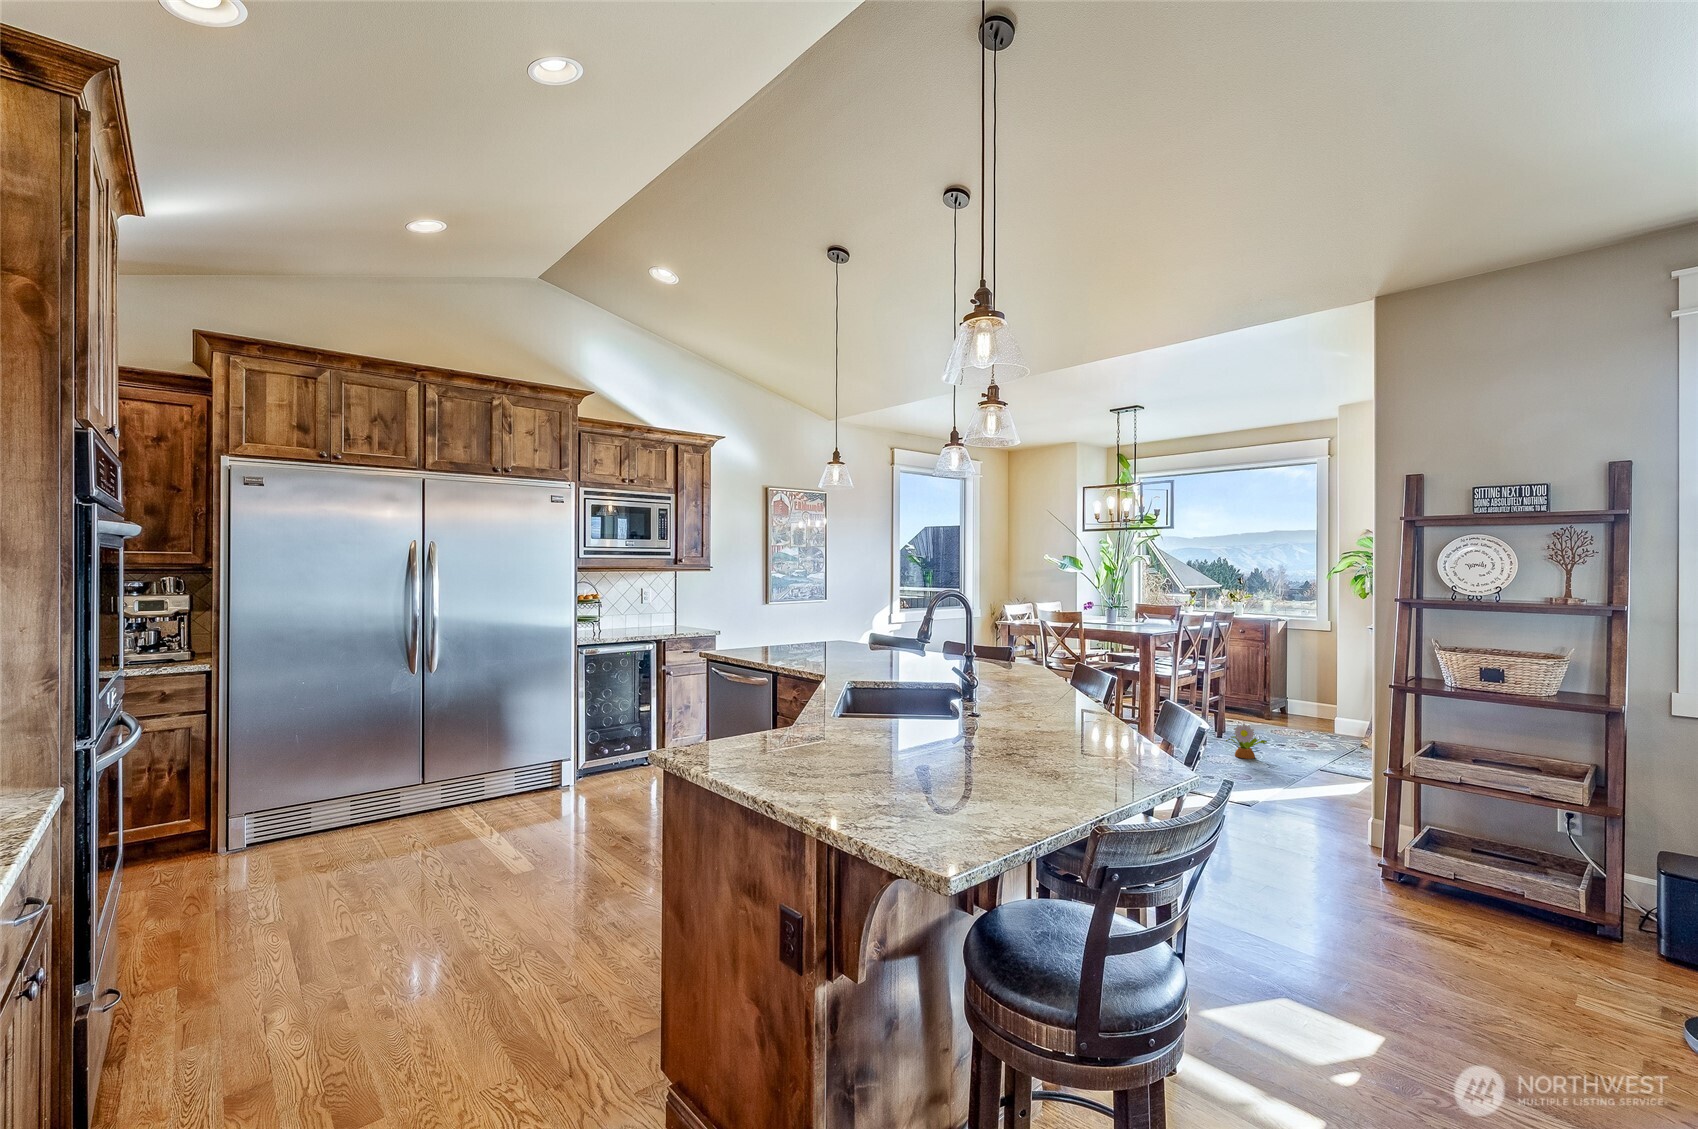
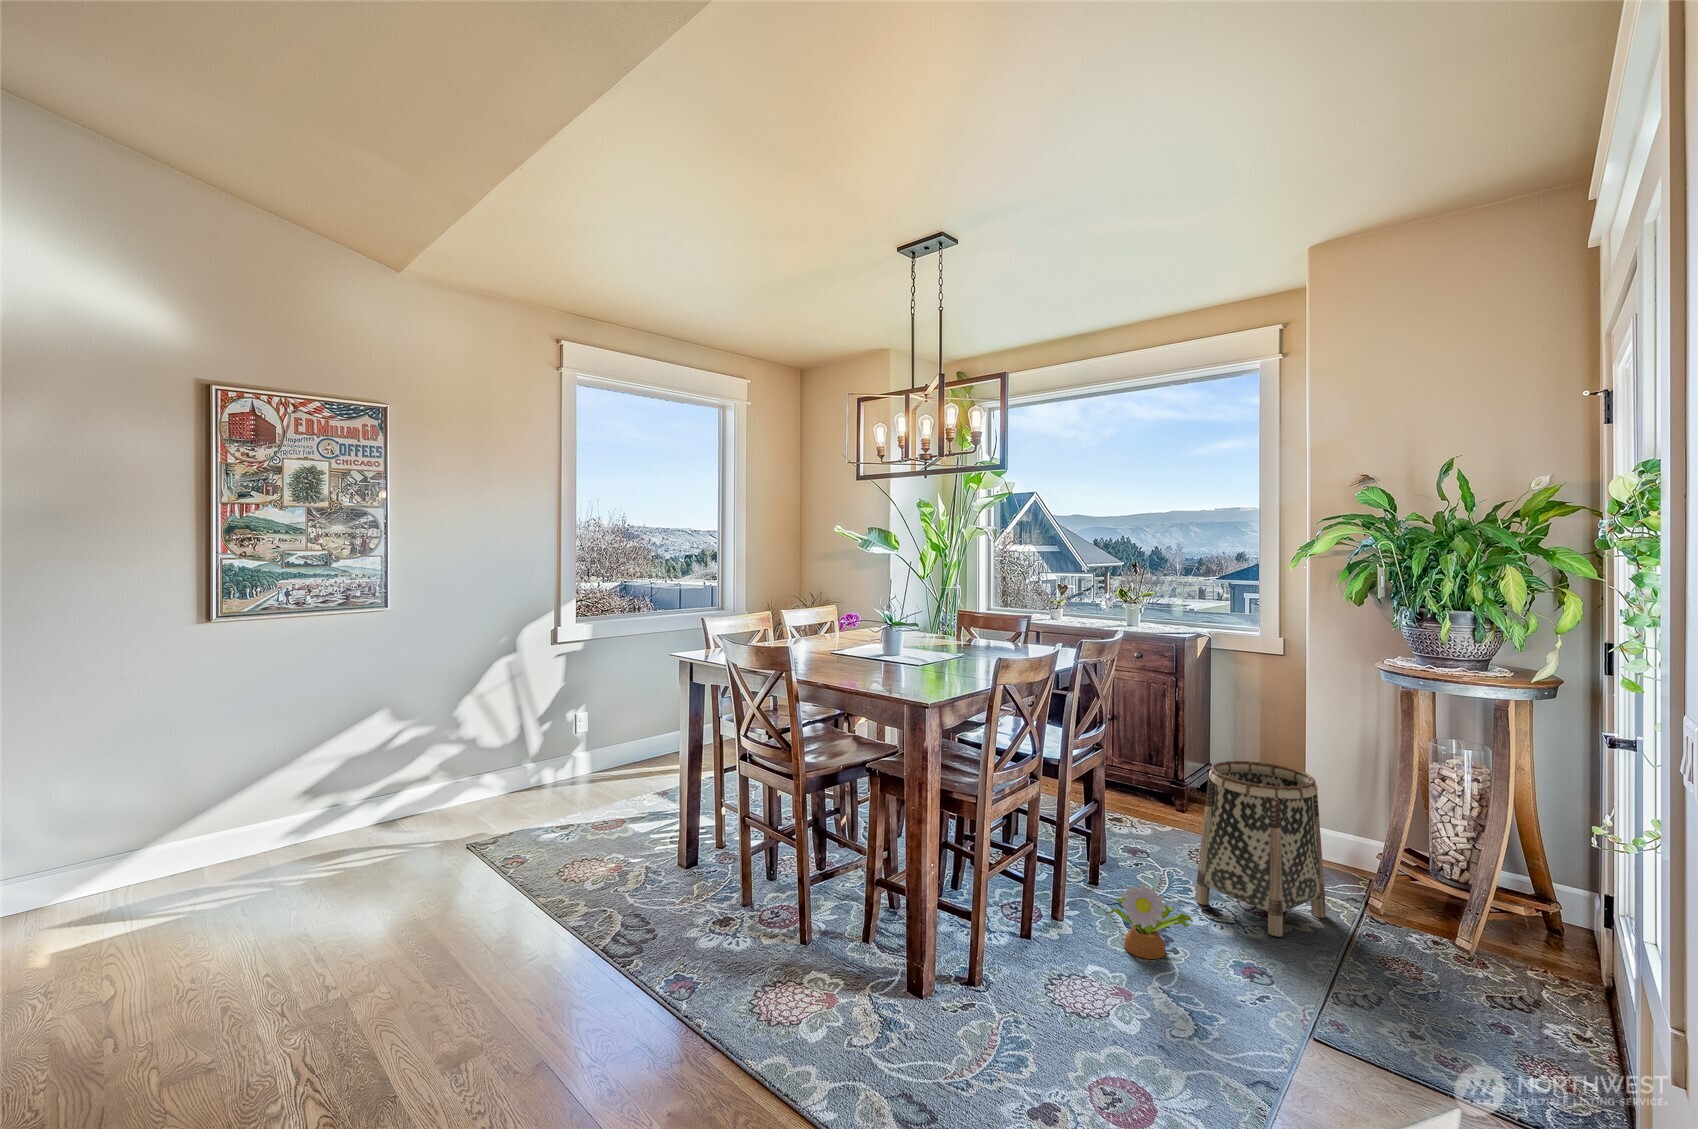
basket: none [1271,679,1338,755] -> present [1196,761,1326,937]

